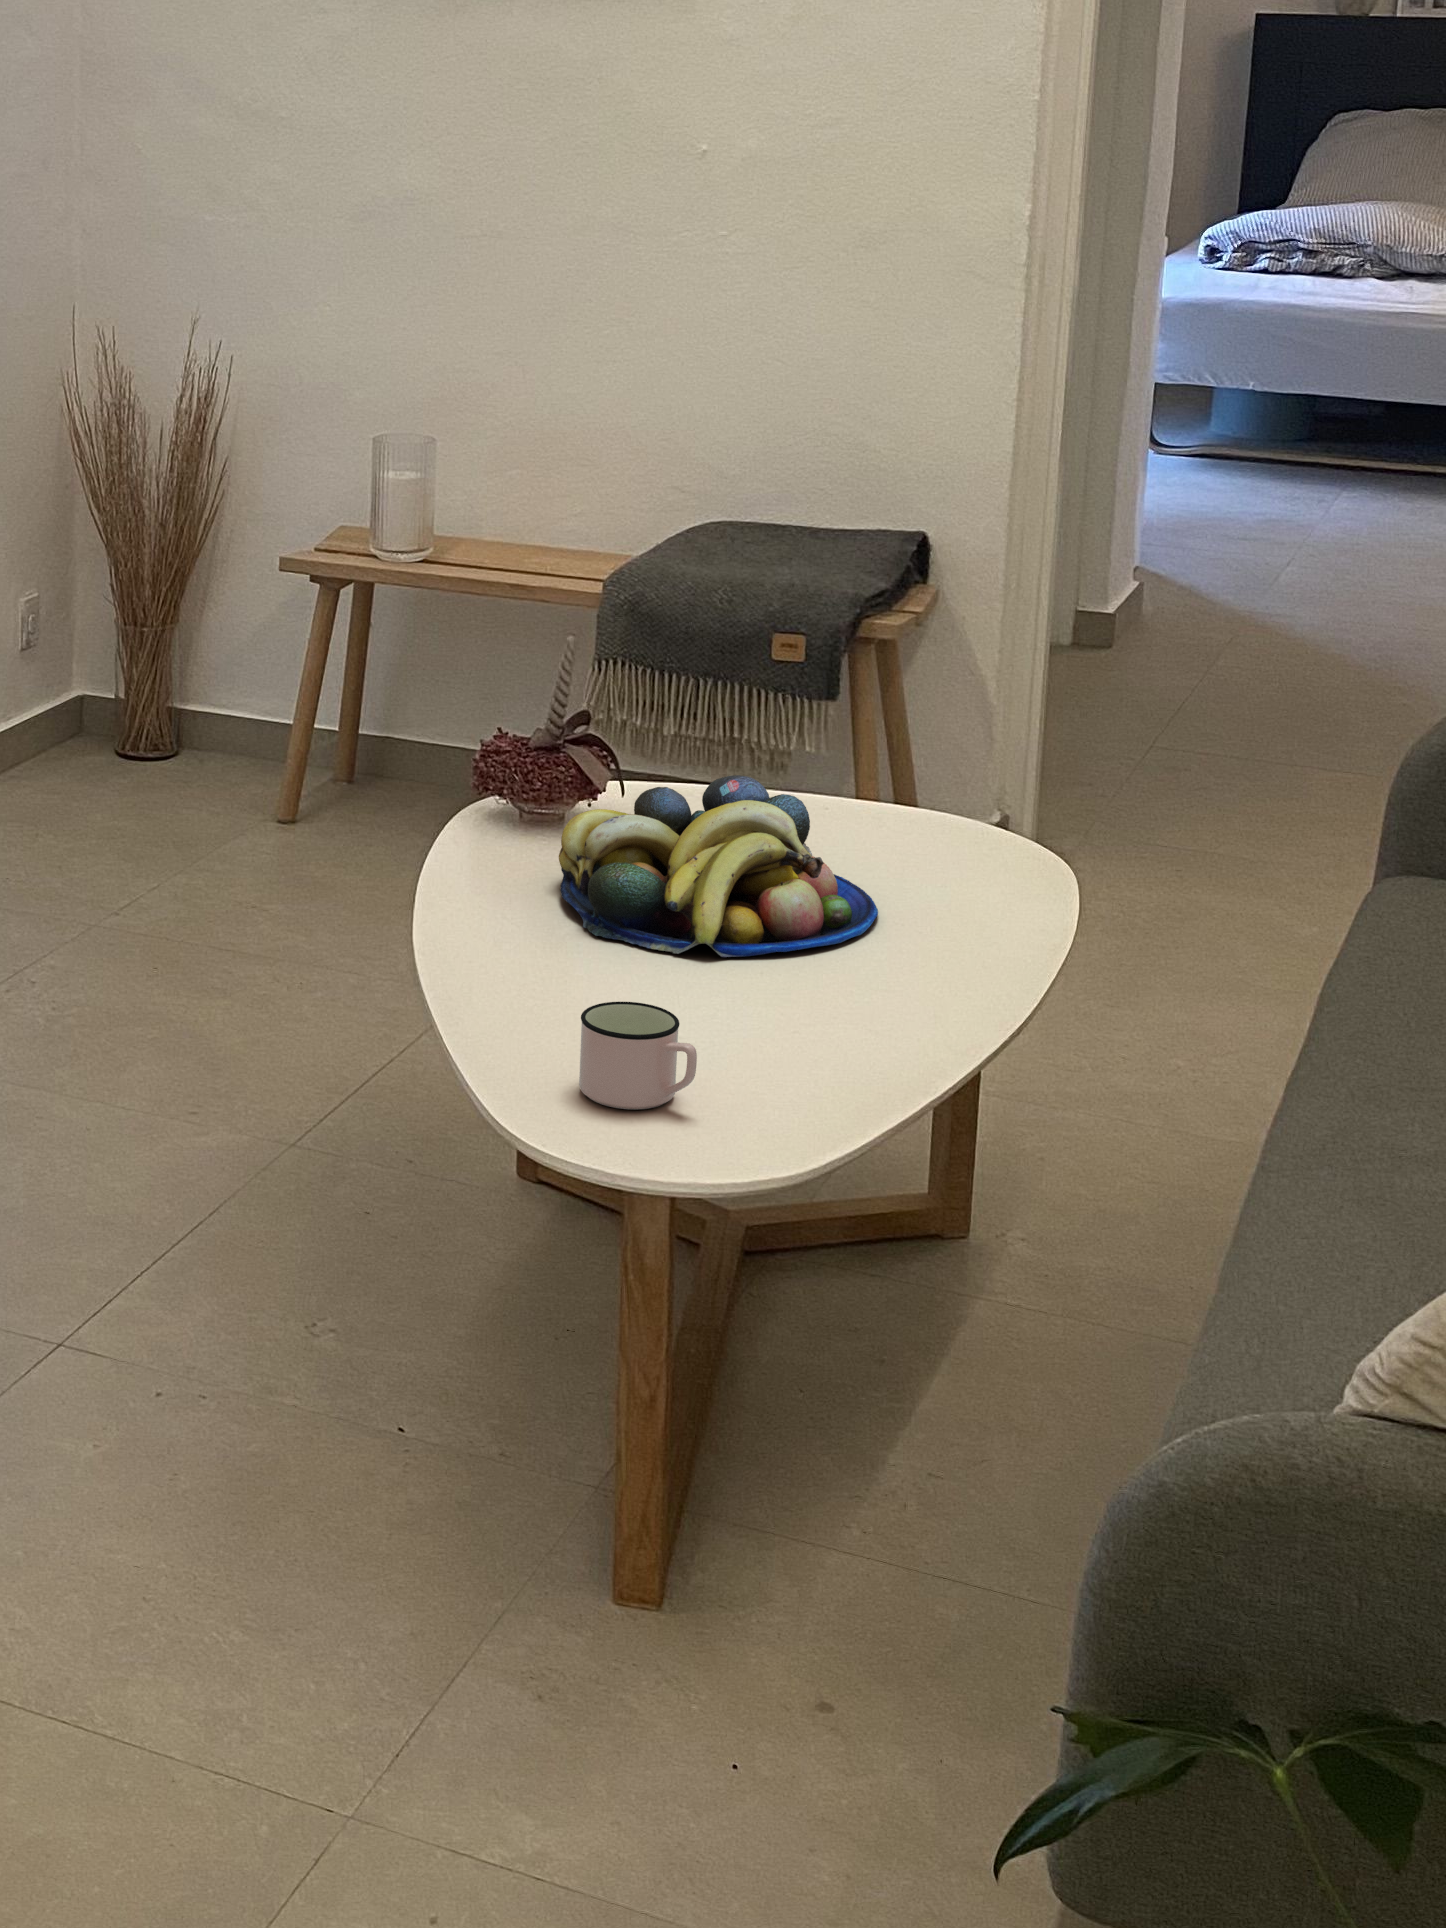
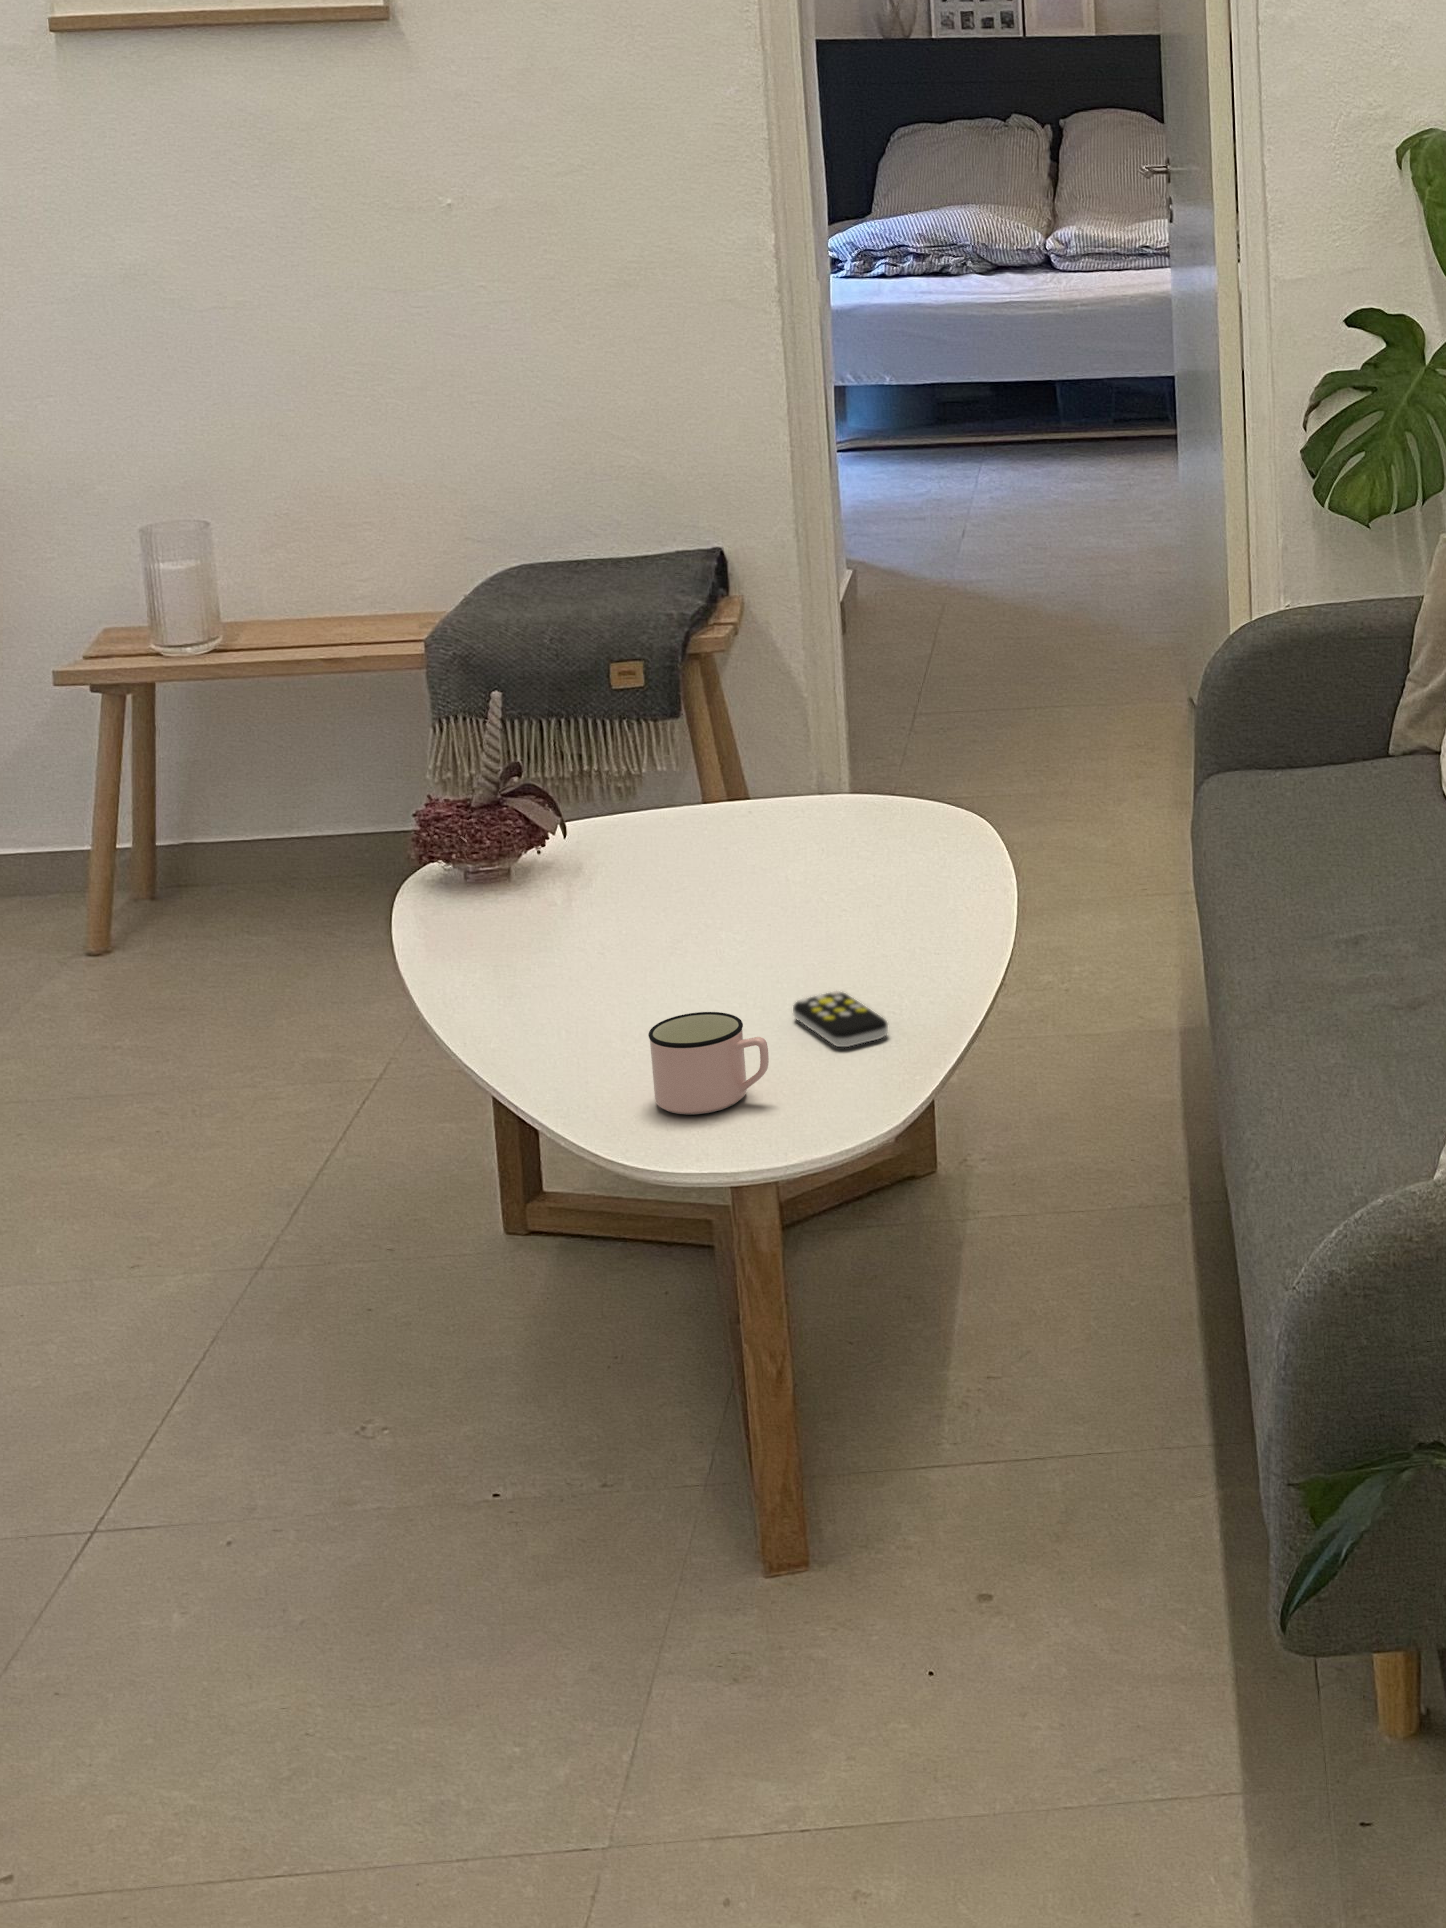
fruit bowl: present [559,775,878,957] -> none [530,793,841,970]
remote control: none [761,1015,850,1078] -> present [793,991,888,1047]

